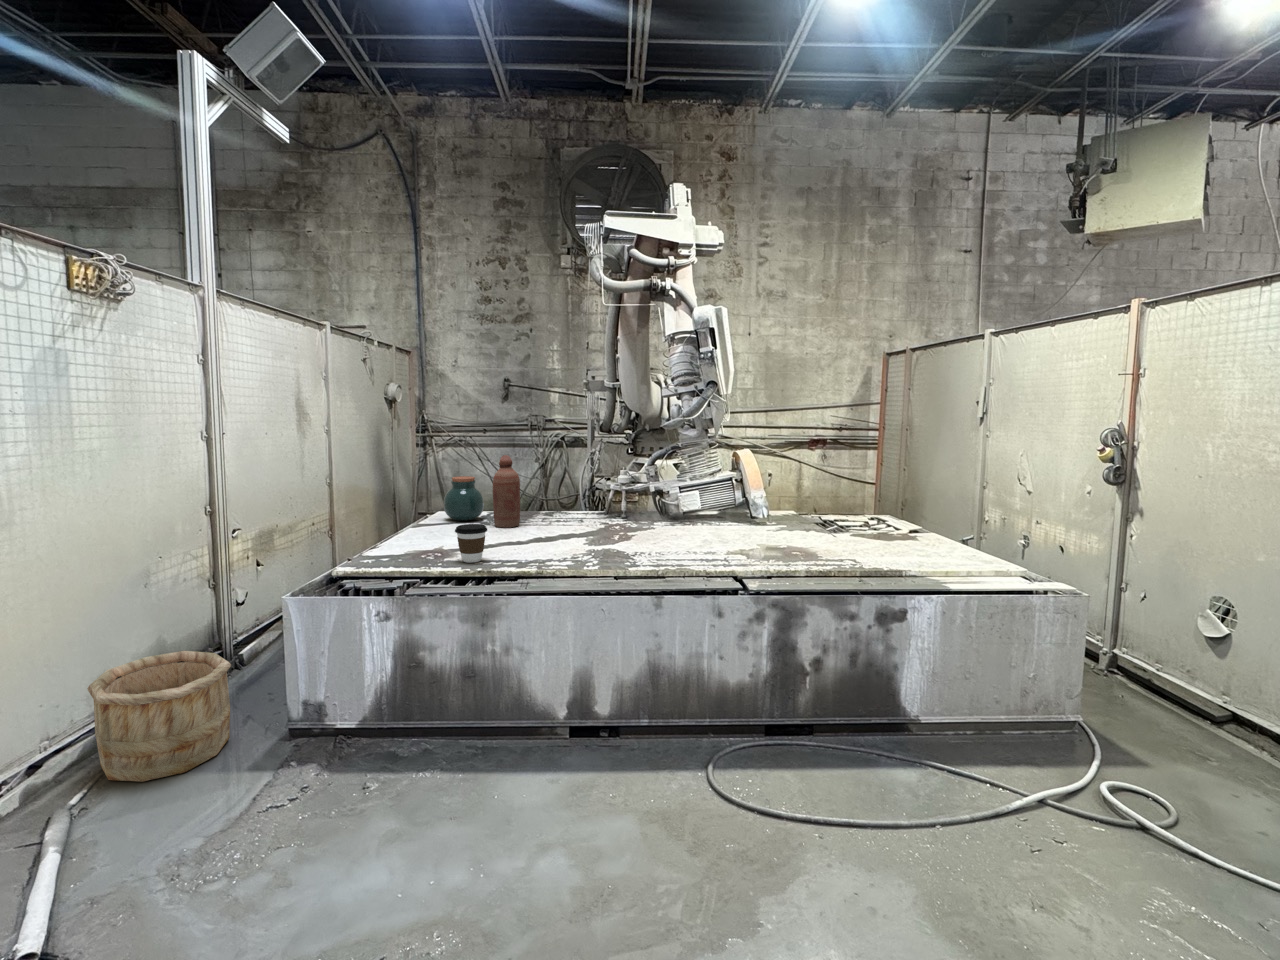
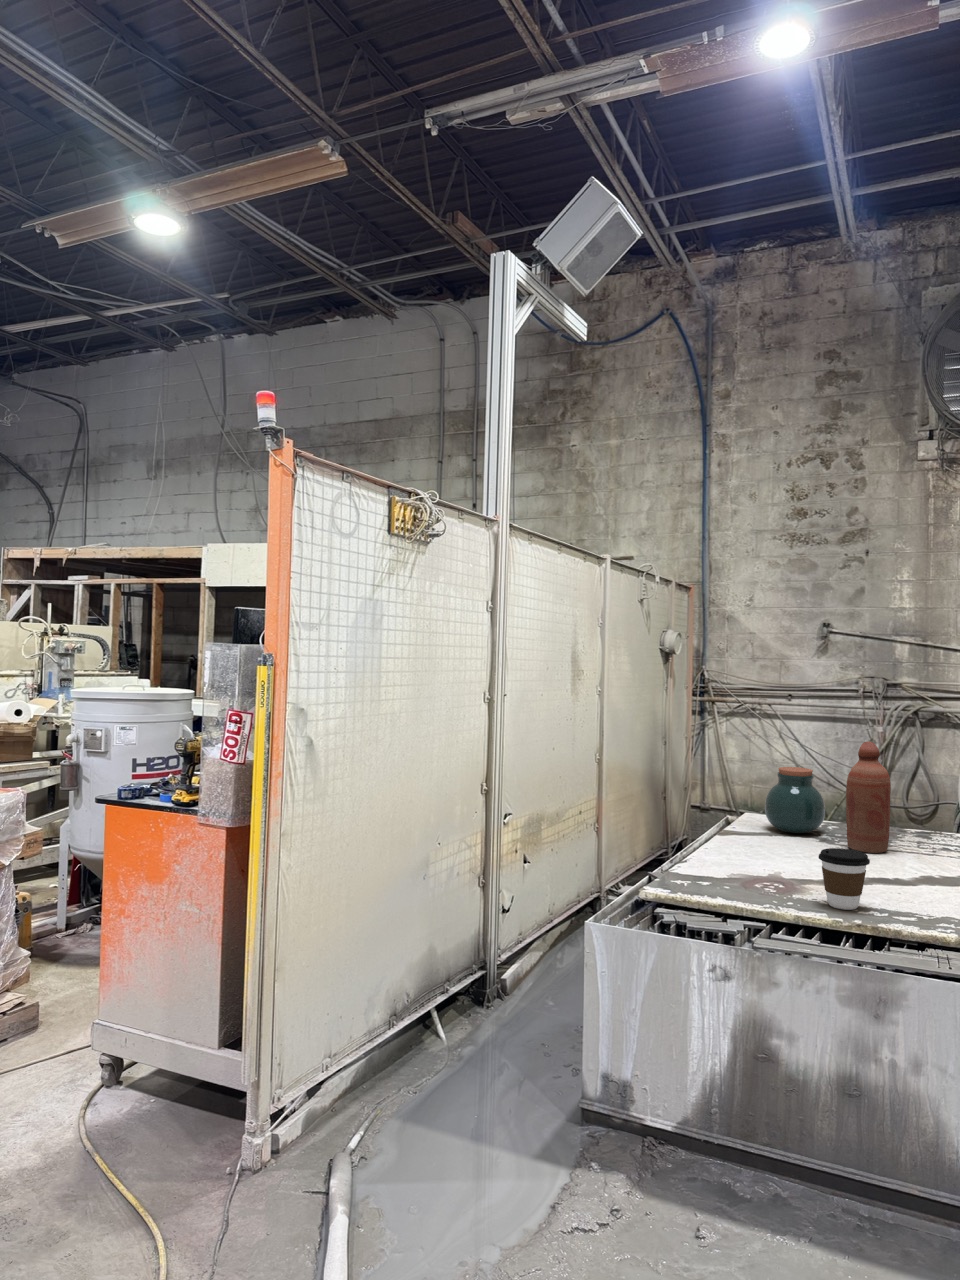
wooden bucket: present [87,651,231,782] -> none [370,969,516,1136]

